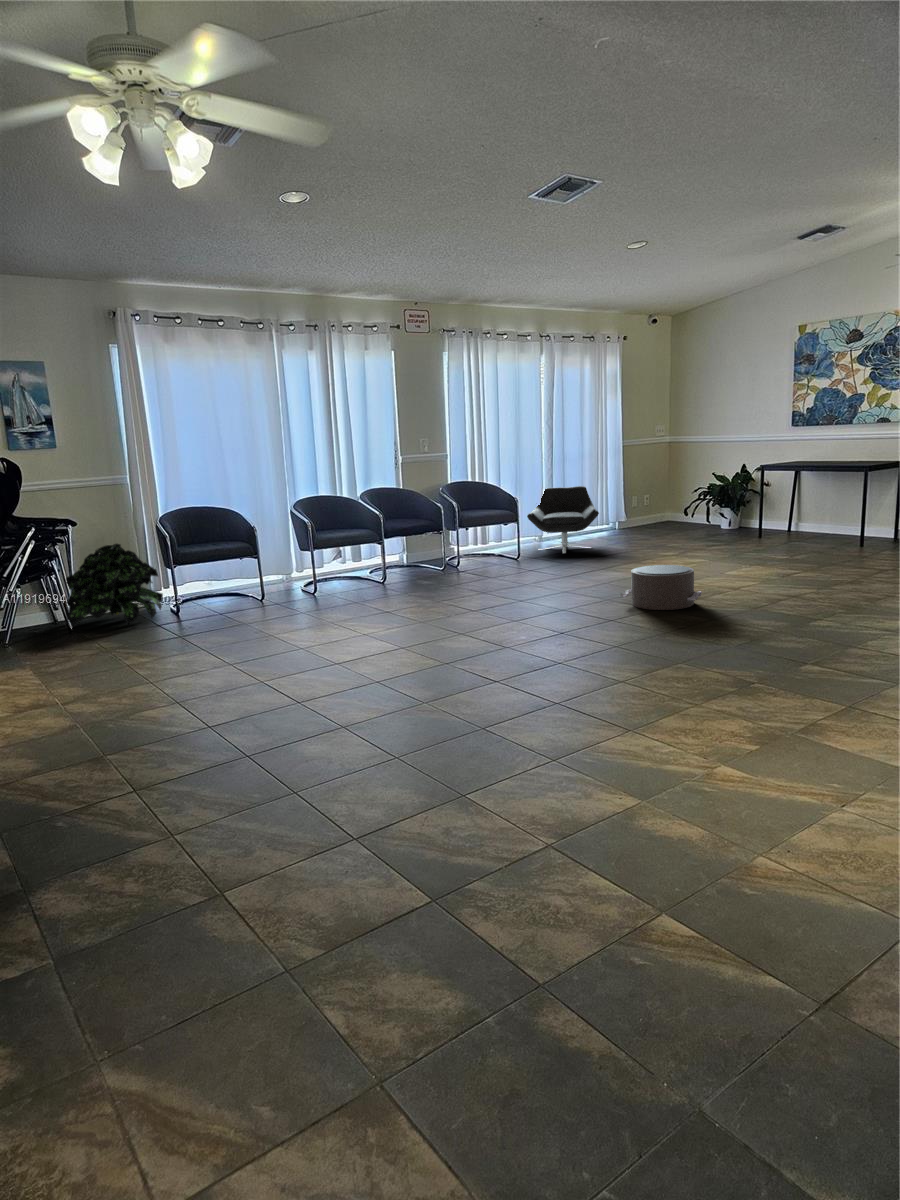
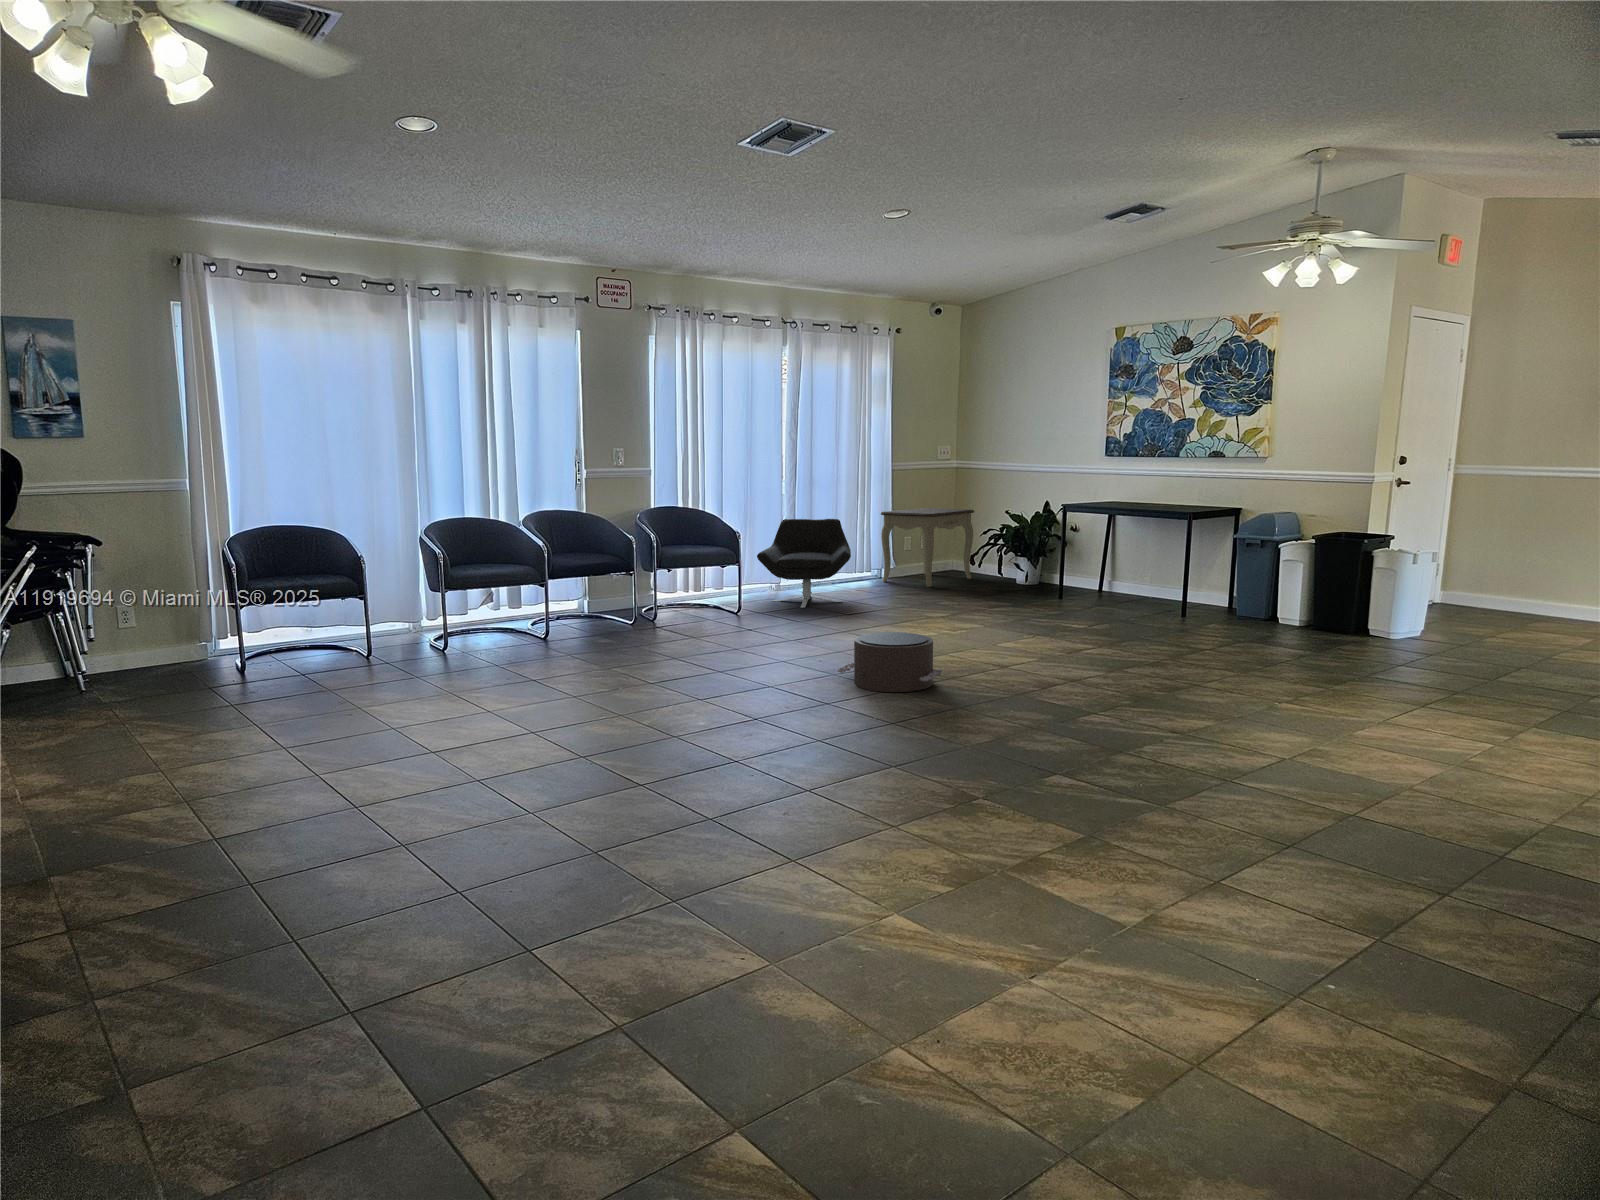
side table: none [612,475,683,535] -> present [881,508,974,587]
potted plant: present [66,544,163,625] -> none [71,572,222,687]

